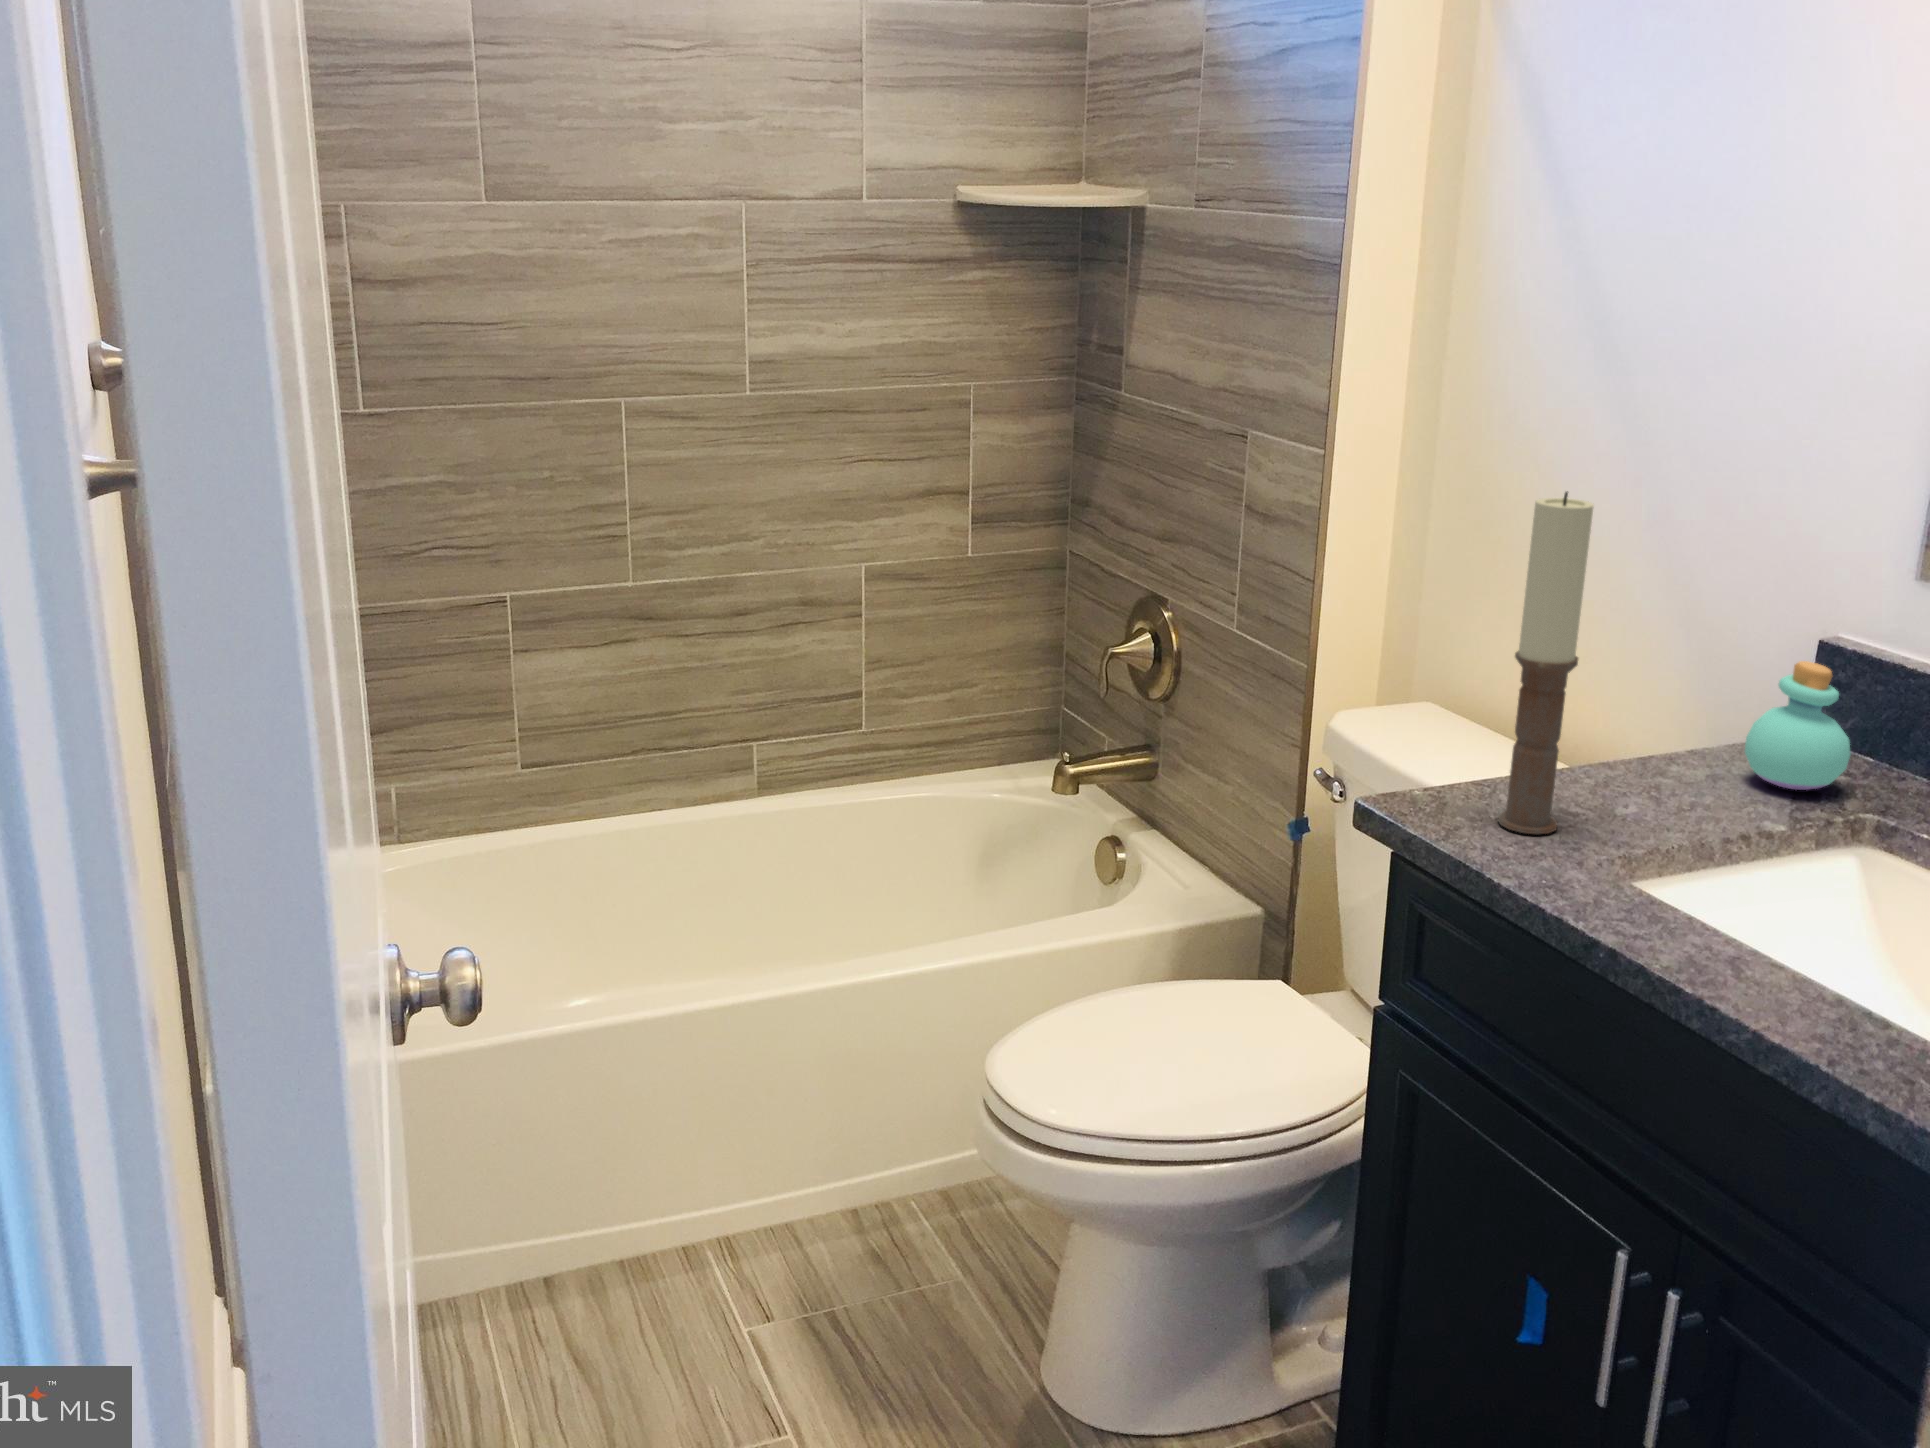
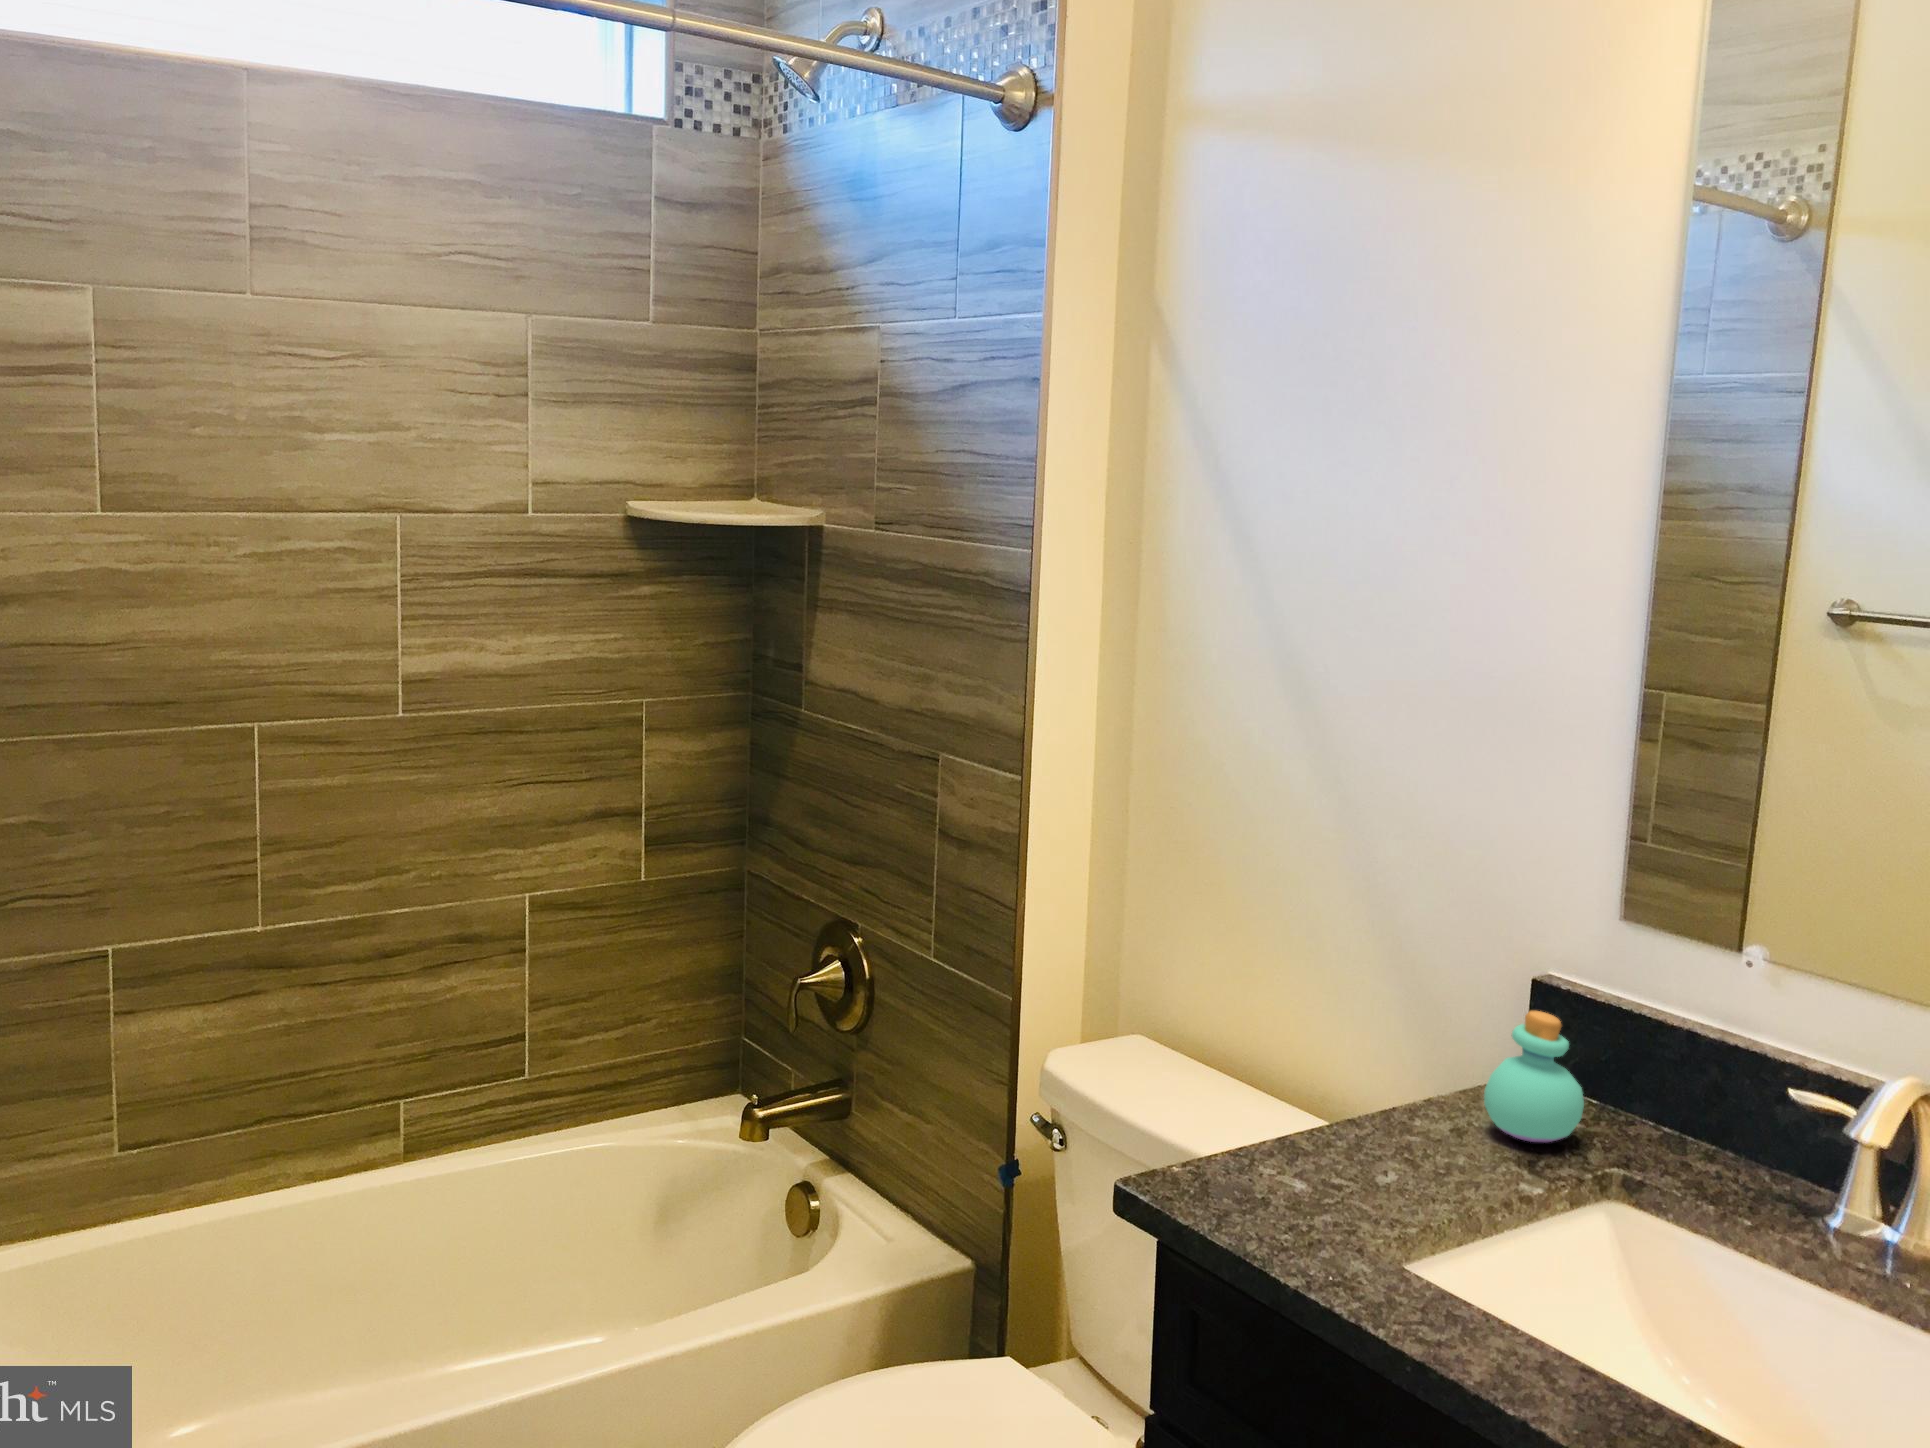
candle: present [1498,491,1594,834] -> none [1266,860,1346,1217]

